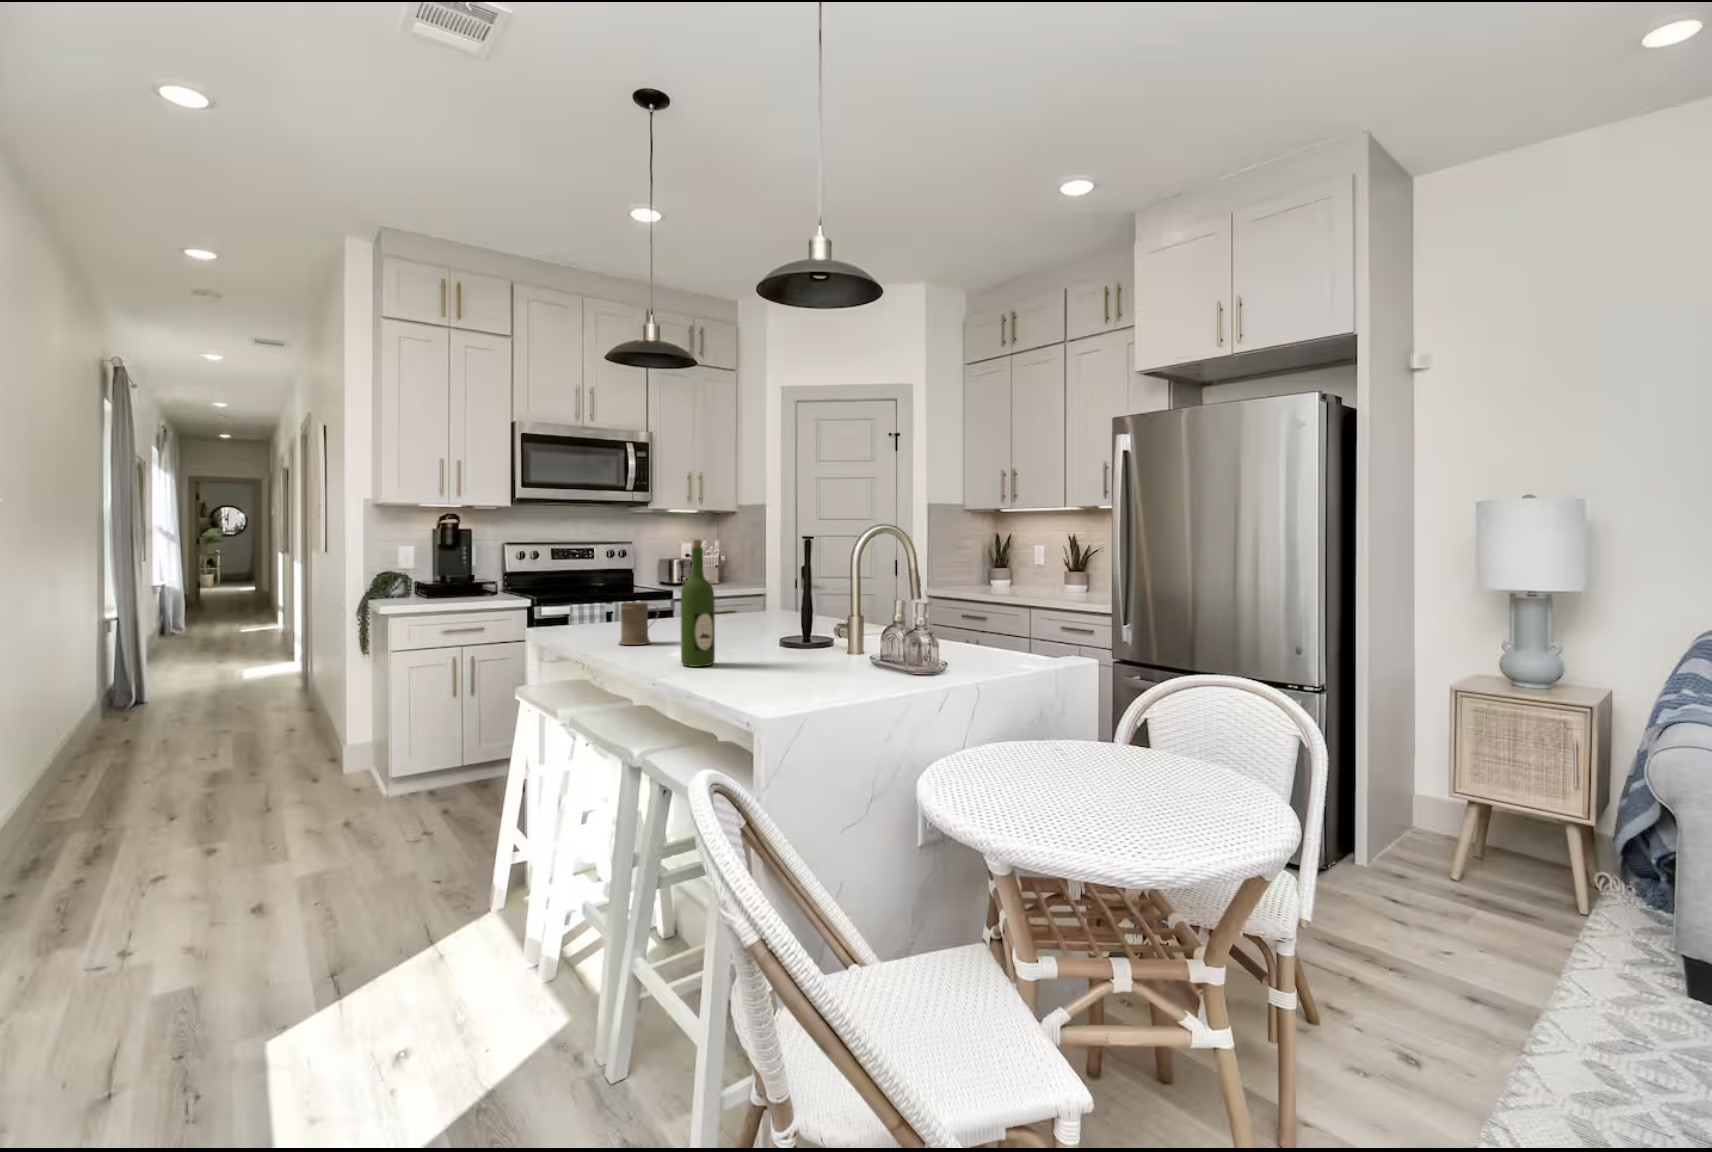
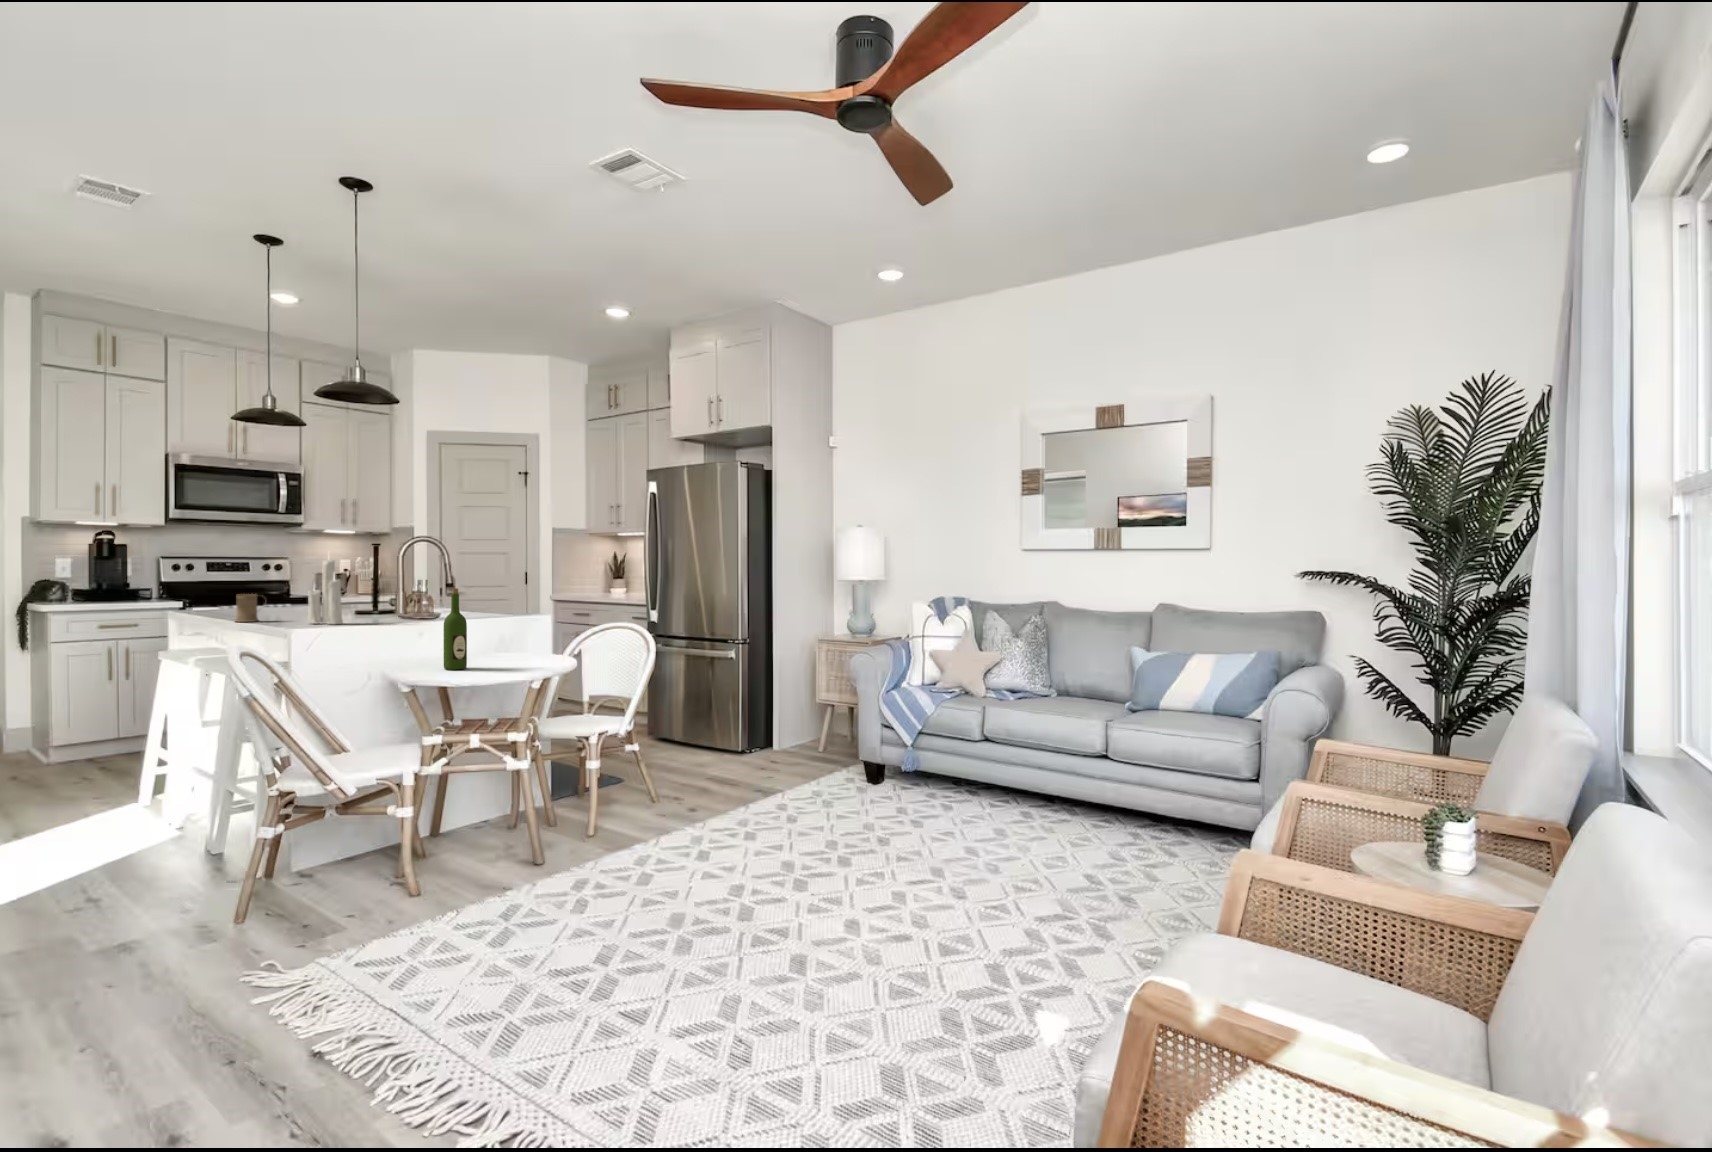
candle: none [723,531,777,654] -> present [307,560,343,624]
wine bottle: present [681,539,715,667] -> present [444,588,467,670]

